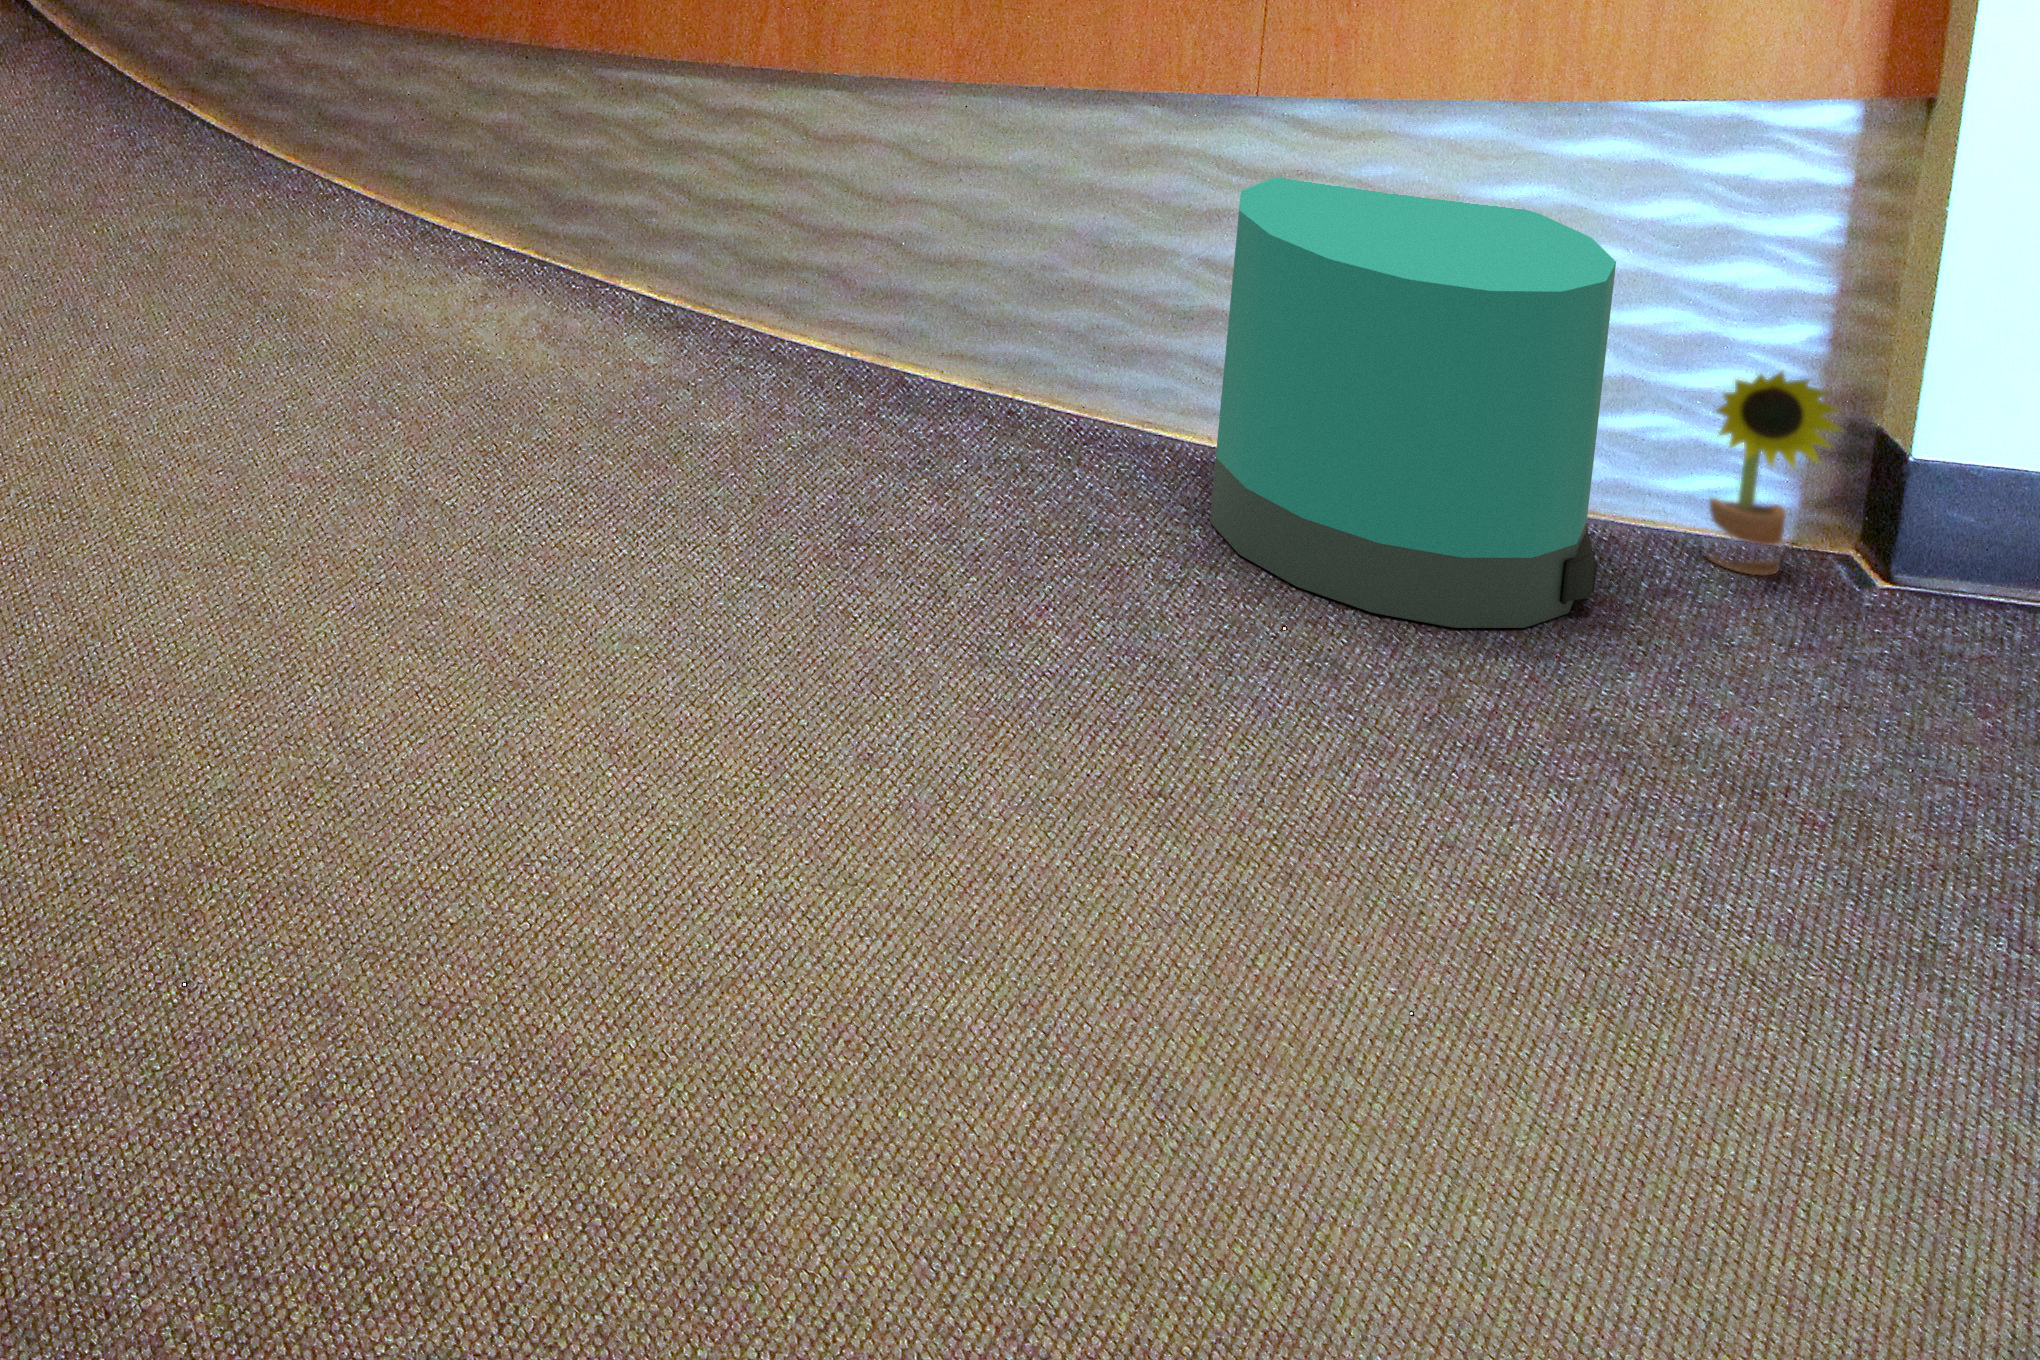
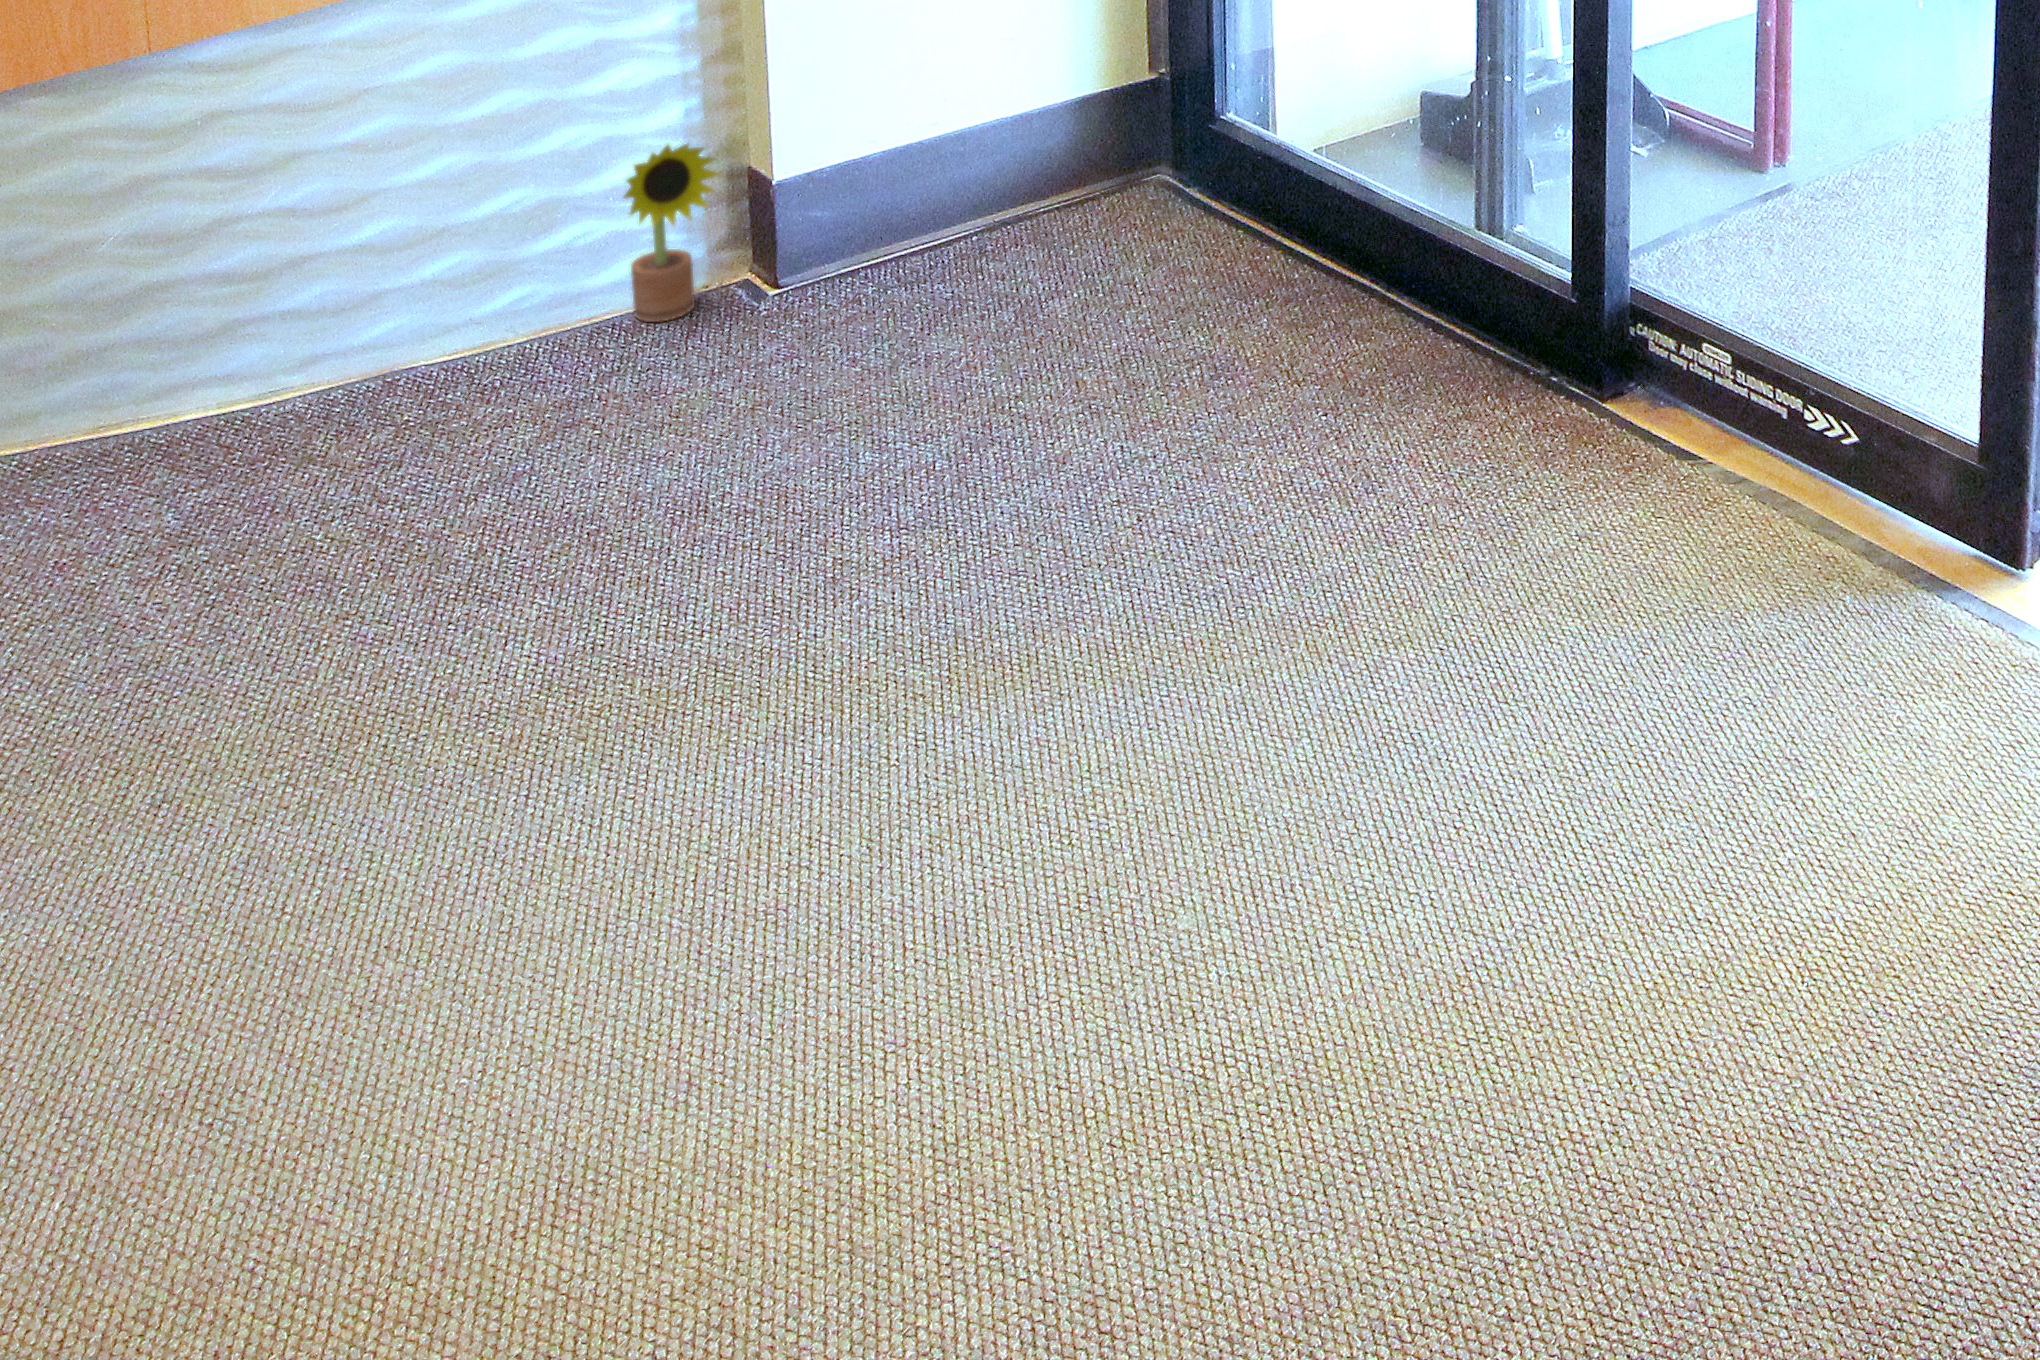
trash can: present [1210,178,1616,628] -> none [148,79,553,528]

